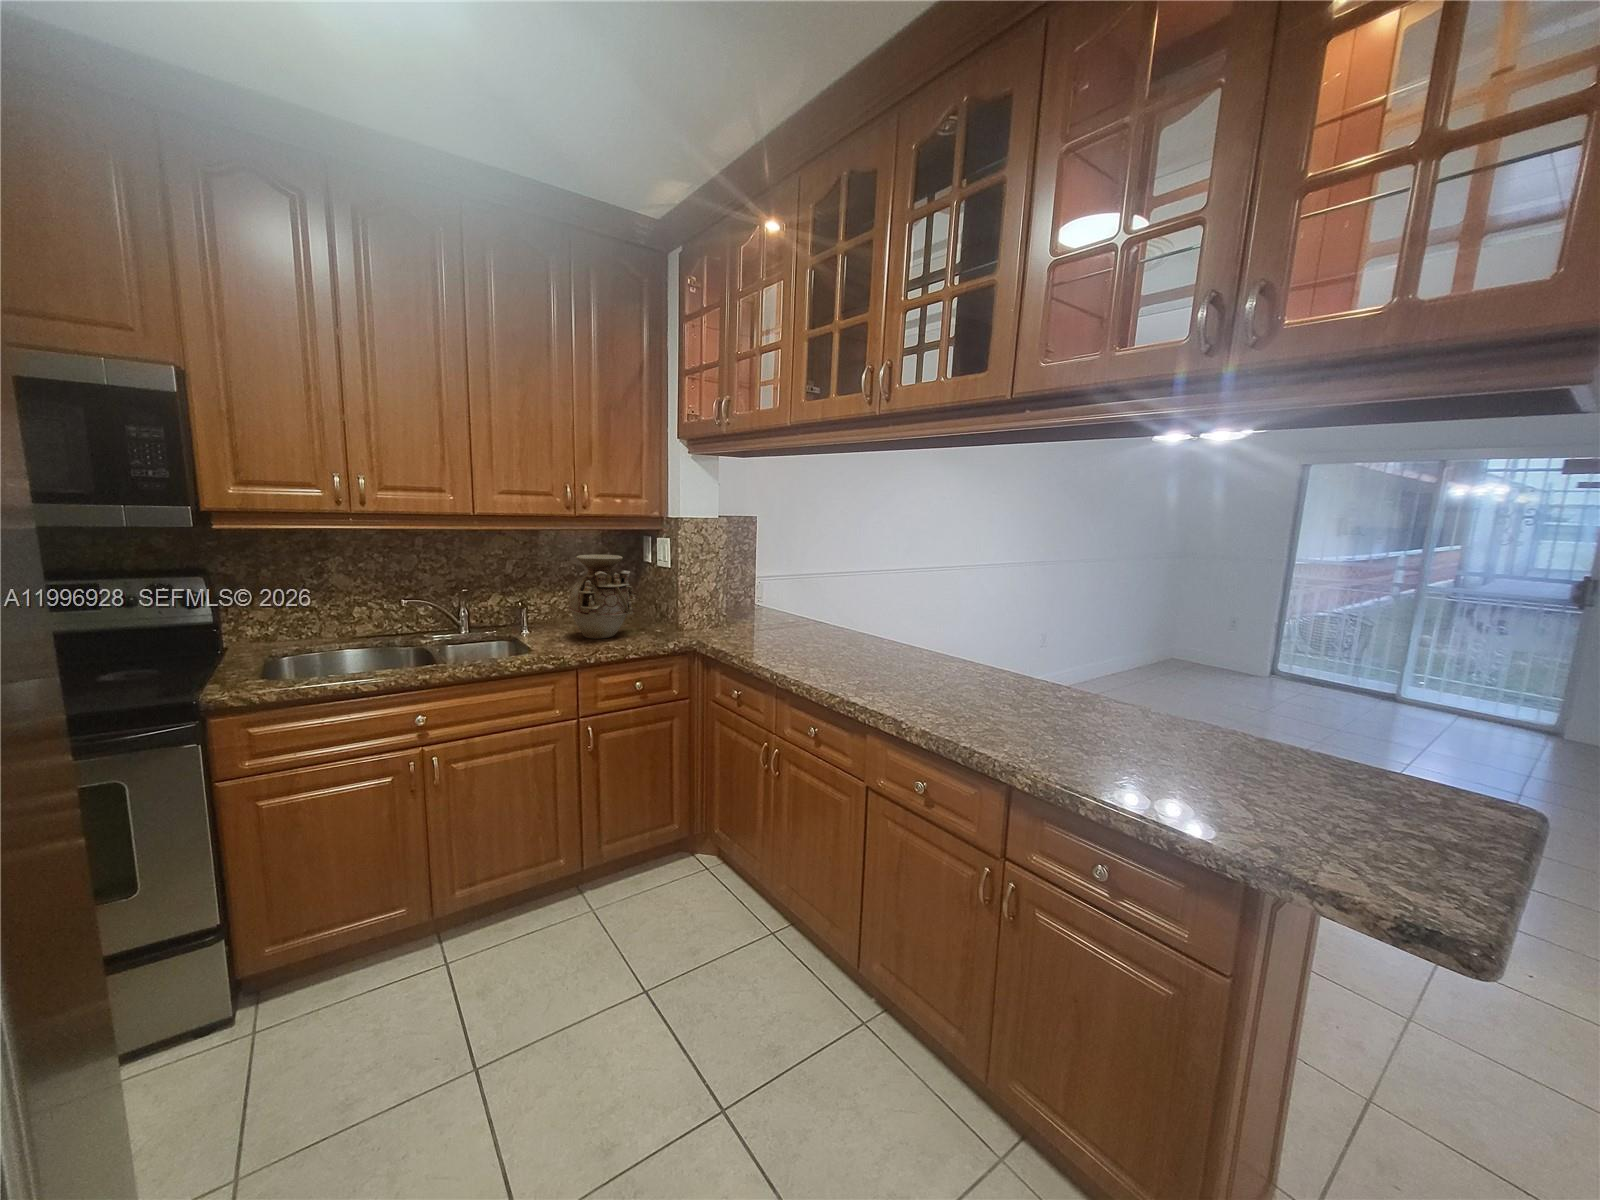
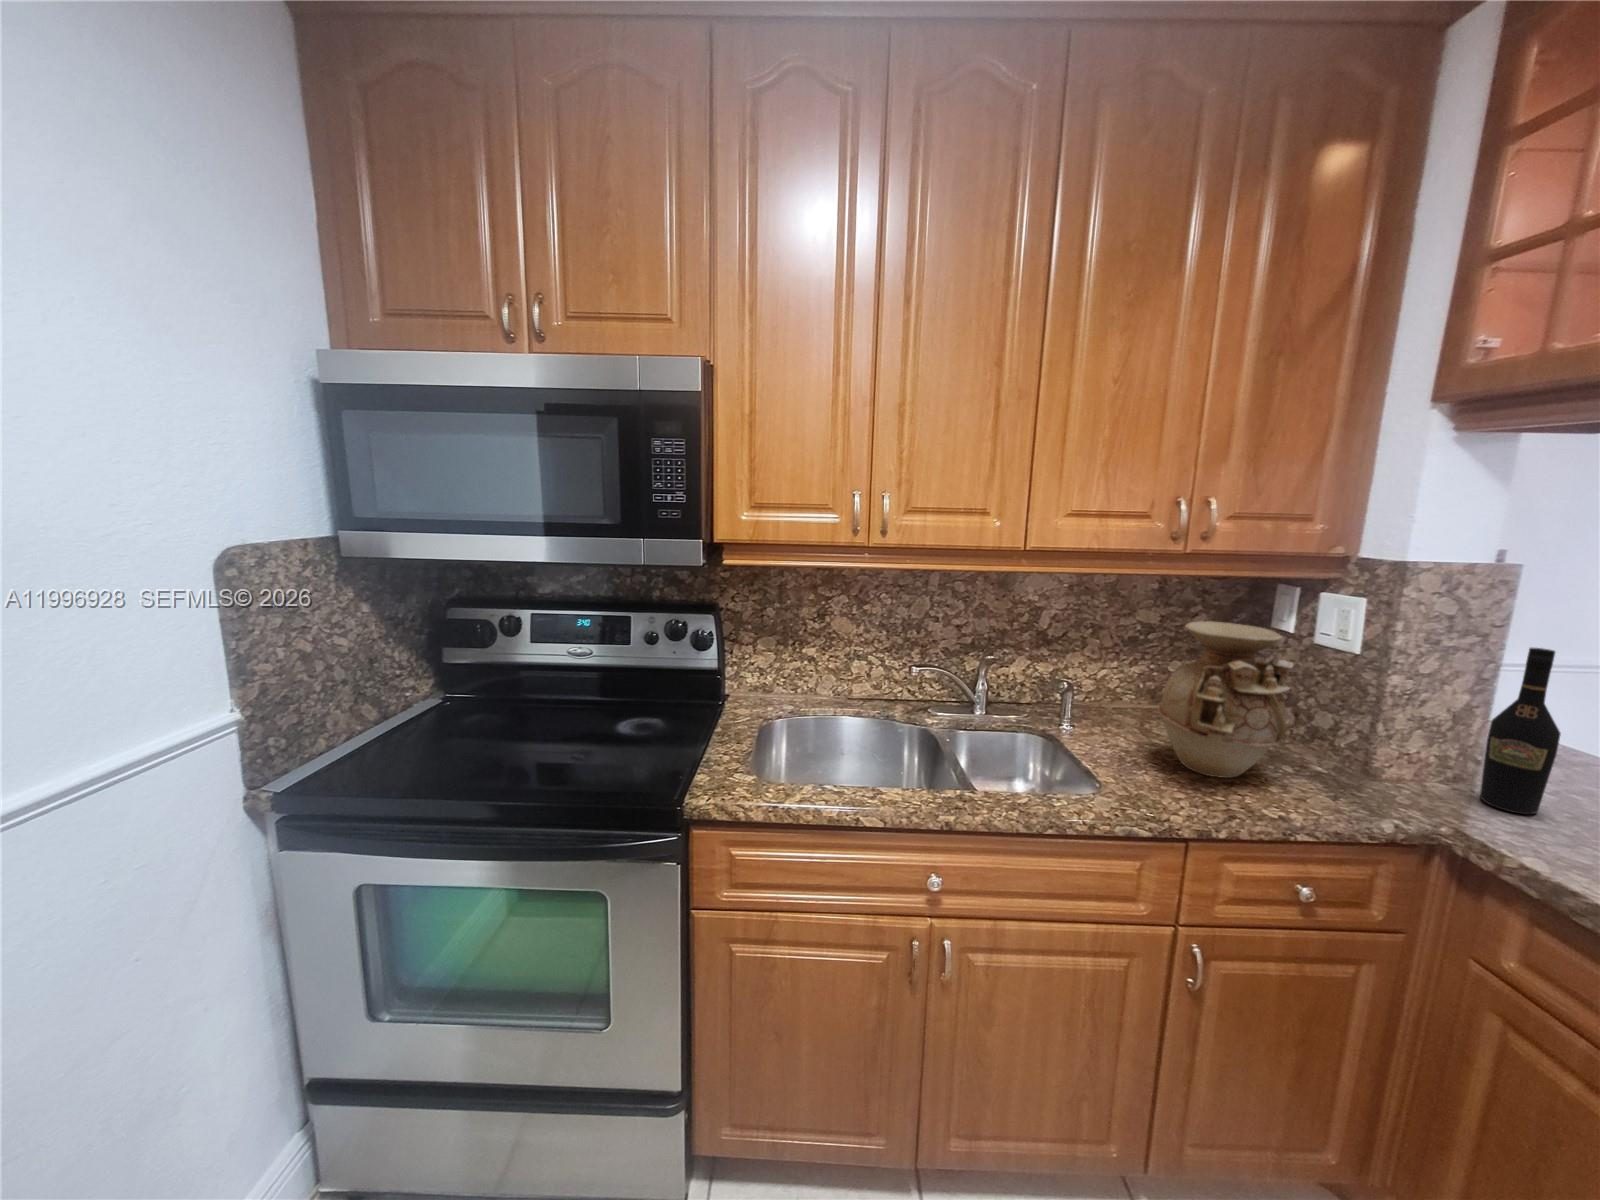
wine bottle: none [715,555,737,631] -> present [1480,648,1560,814]

